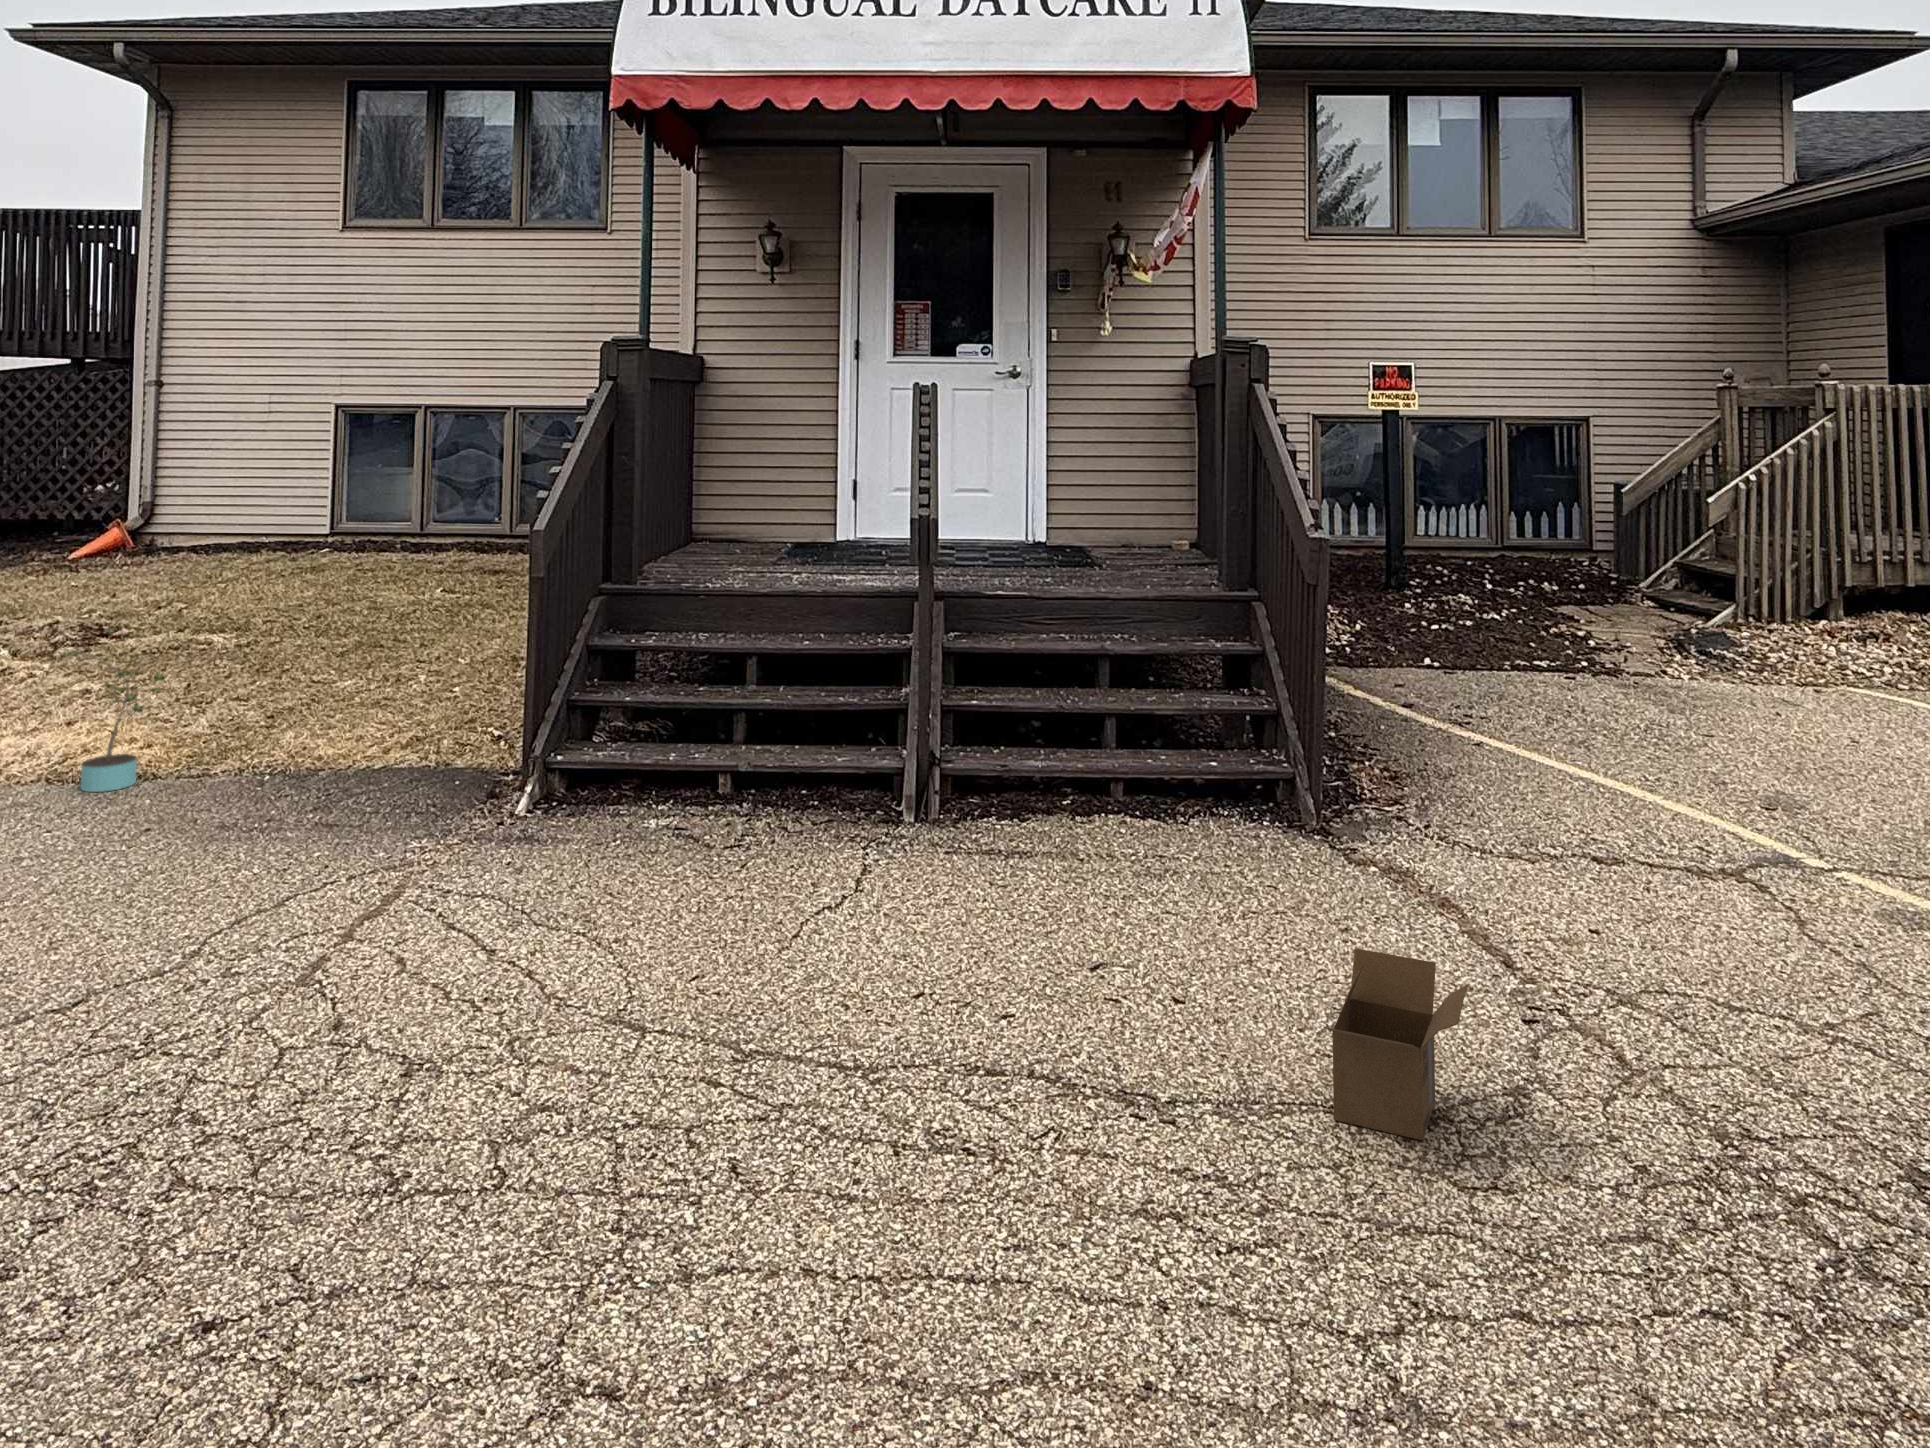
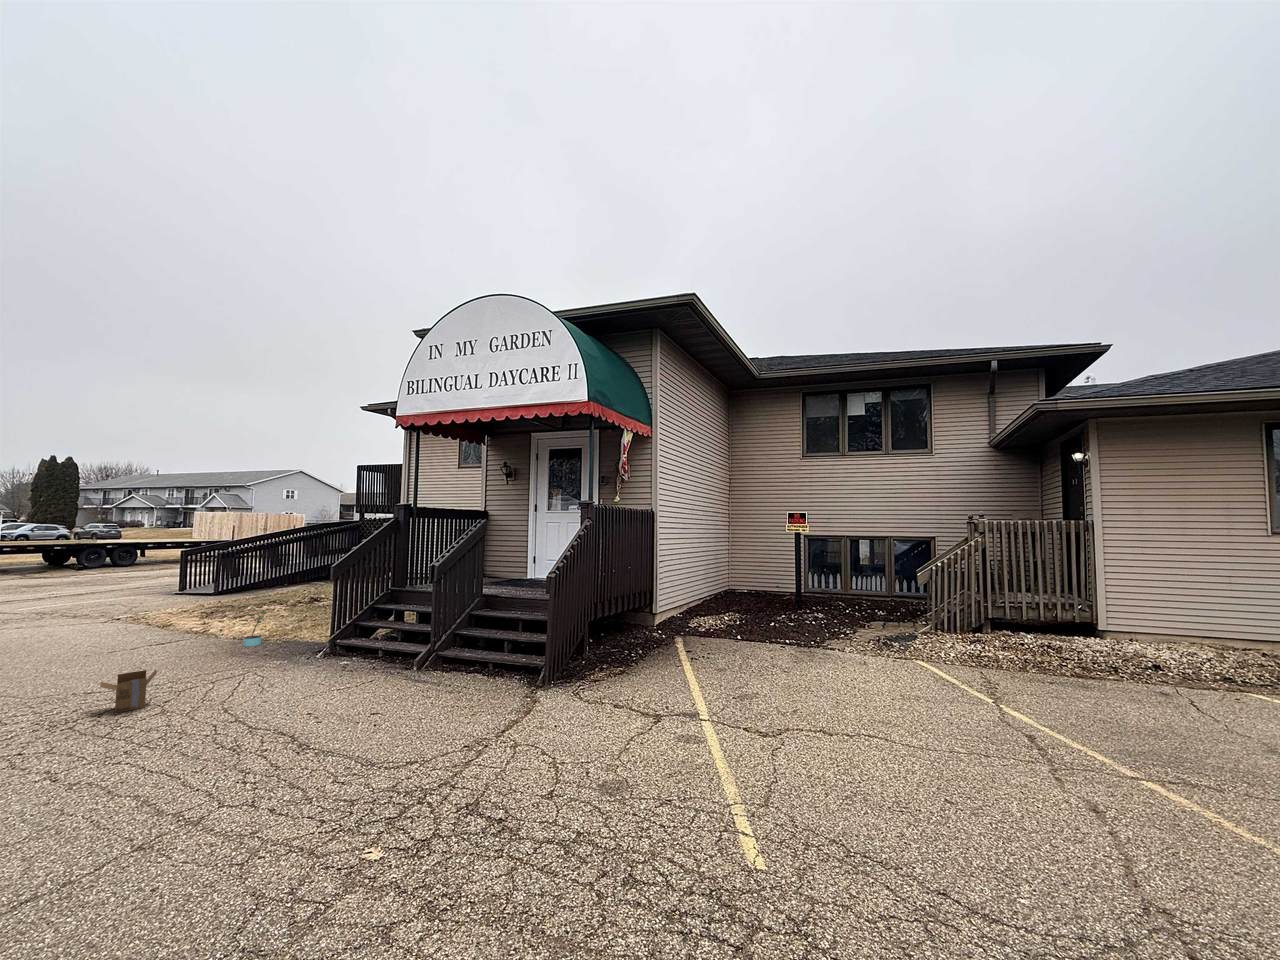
cardboard box: present [1324,948,1468,1140] -> present [100,670,157,713]

